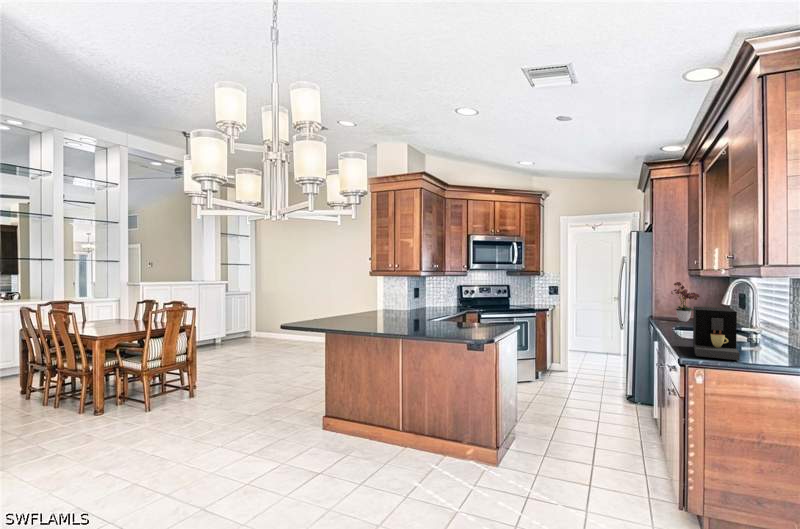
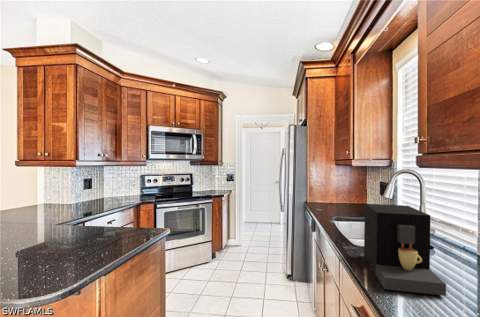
flower arrangement: present [671,282,700,322] -> none [323,169,349,208]

